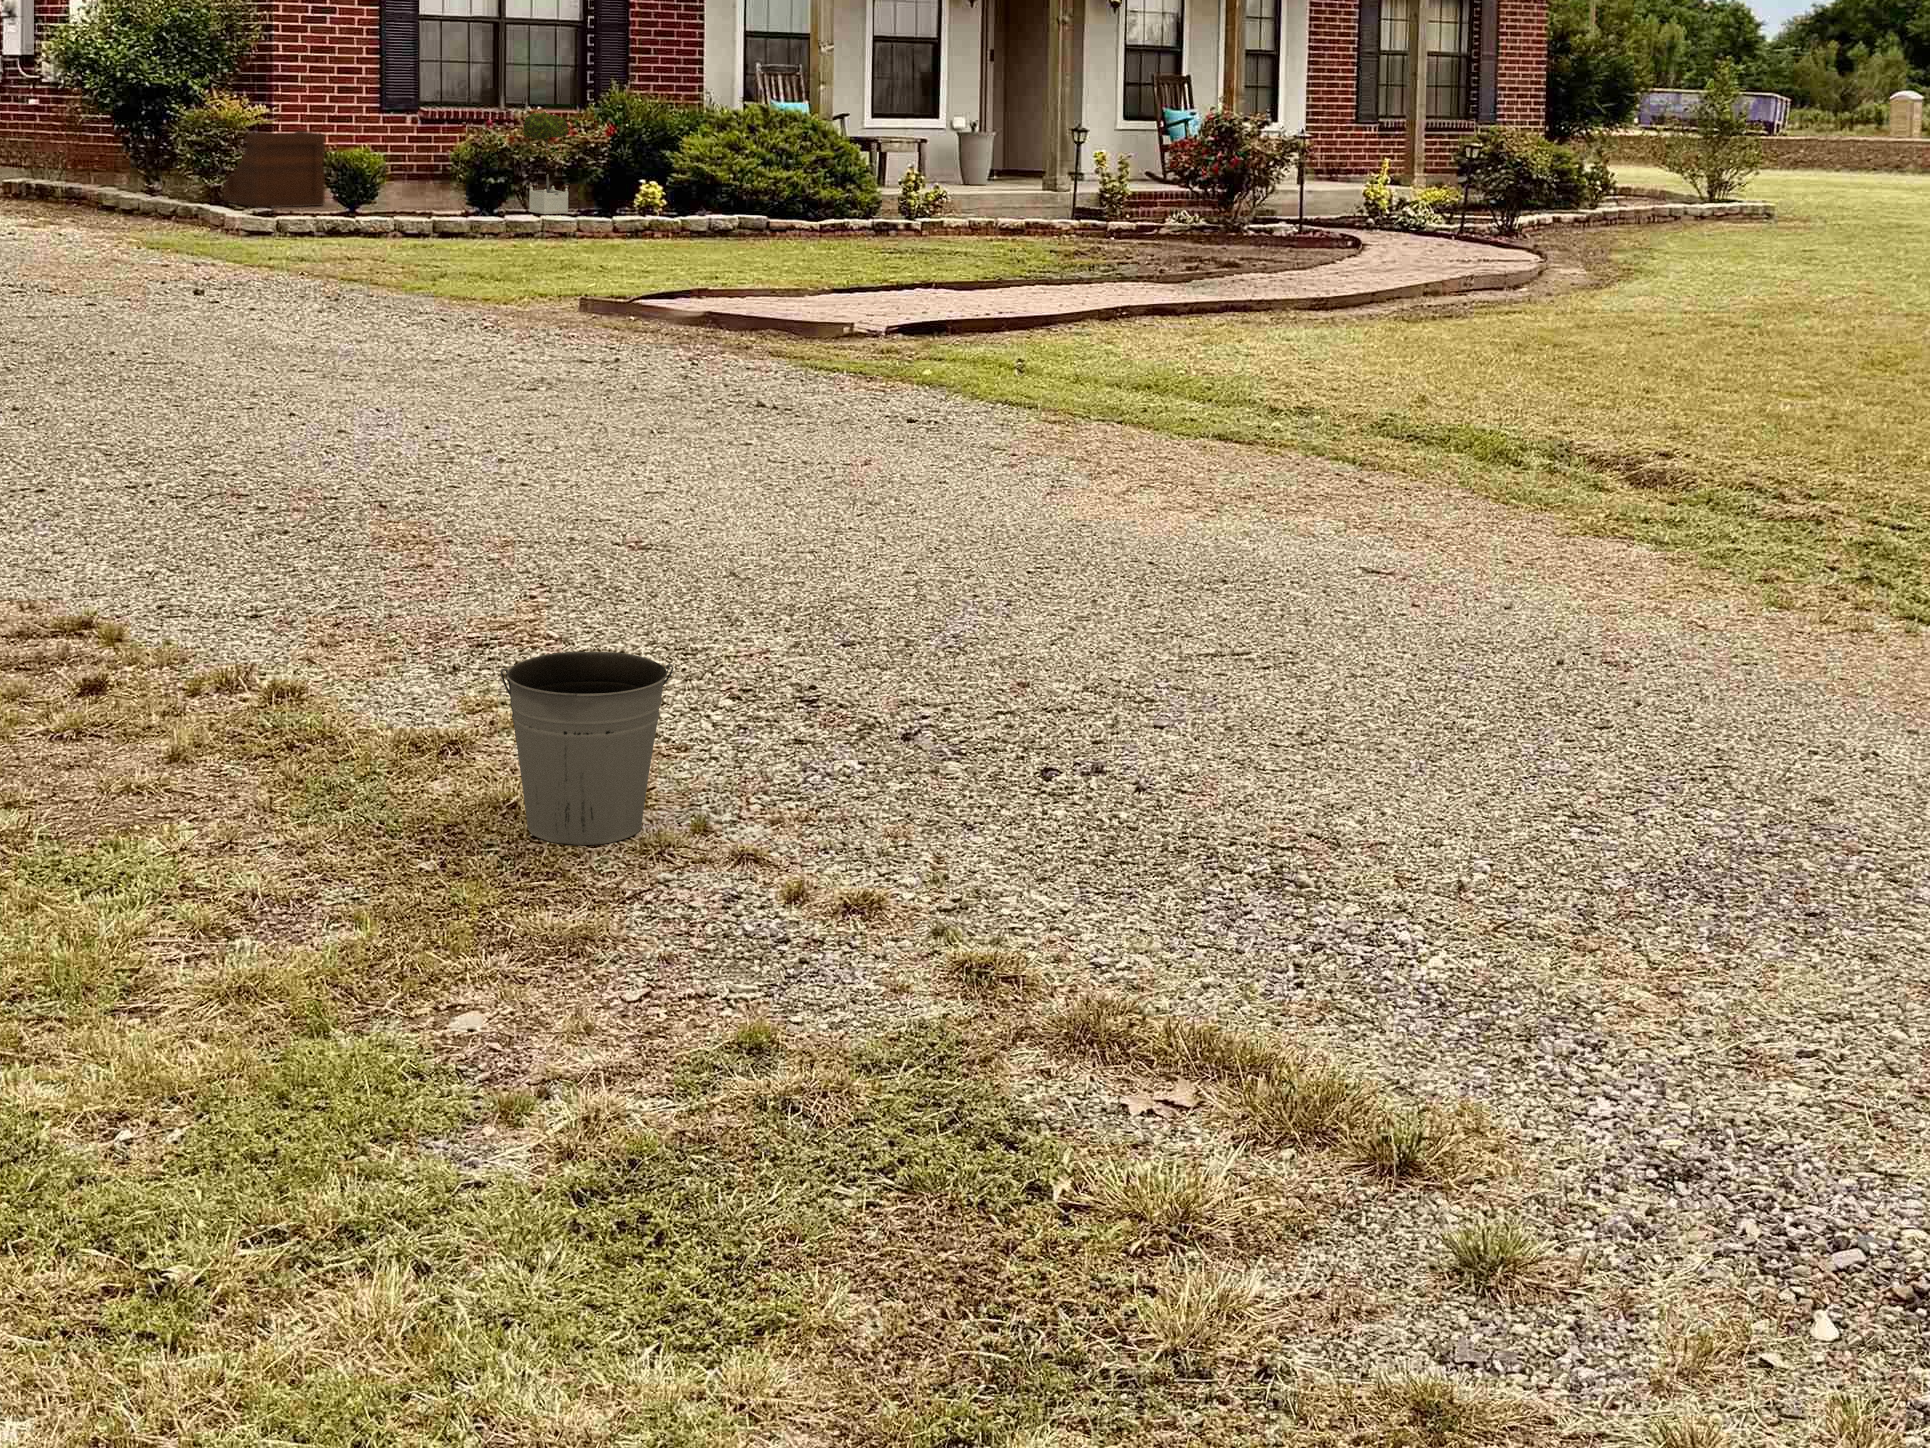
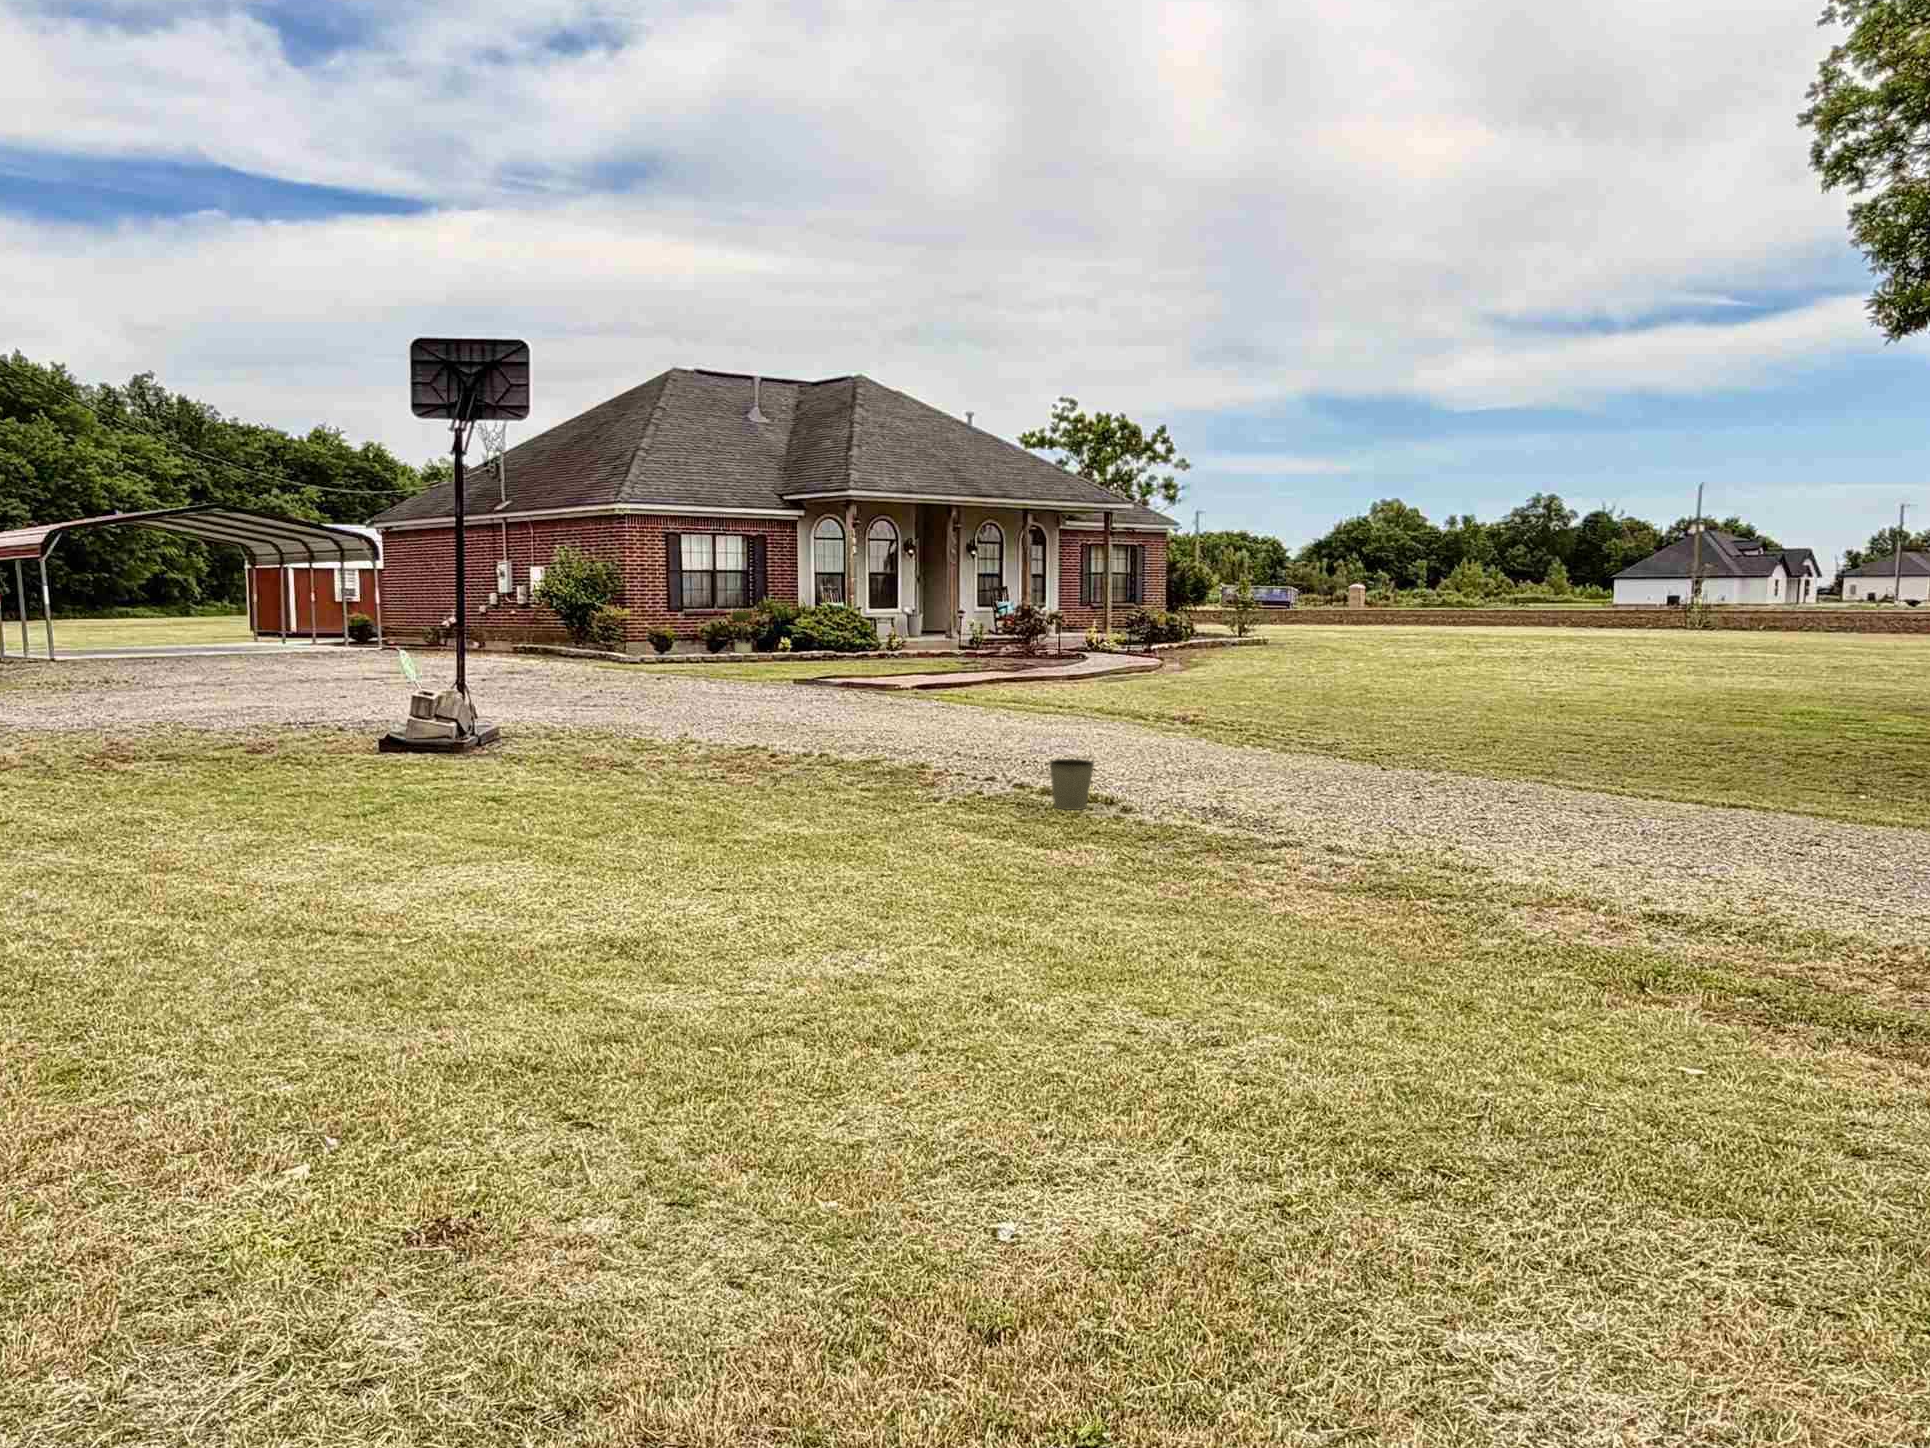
wooden crate: present [224,131,325,208] -> none [607,621,650,654]
bucket: present [500,652,673,845] -> present [1049,759,1094,810]

